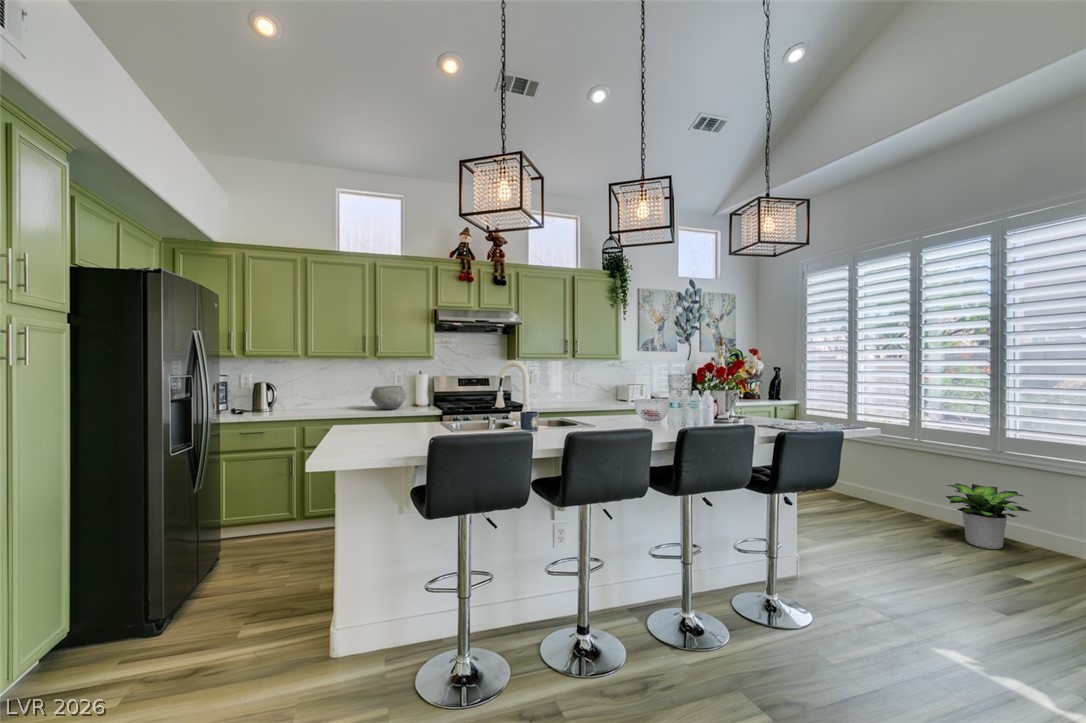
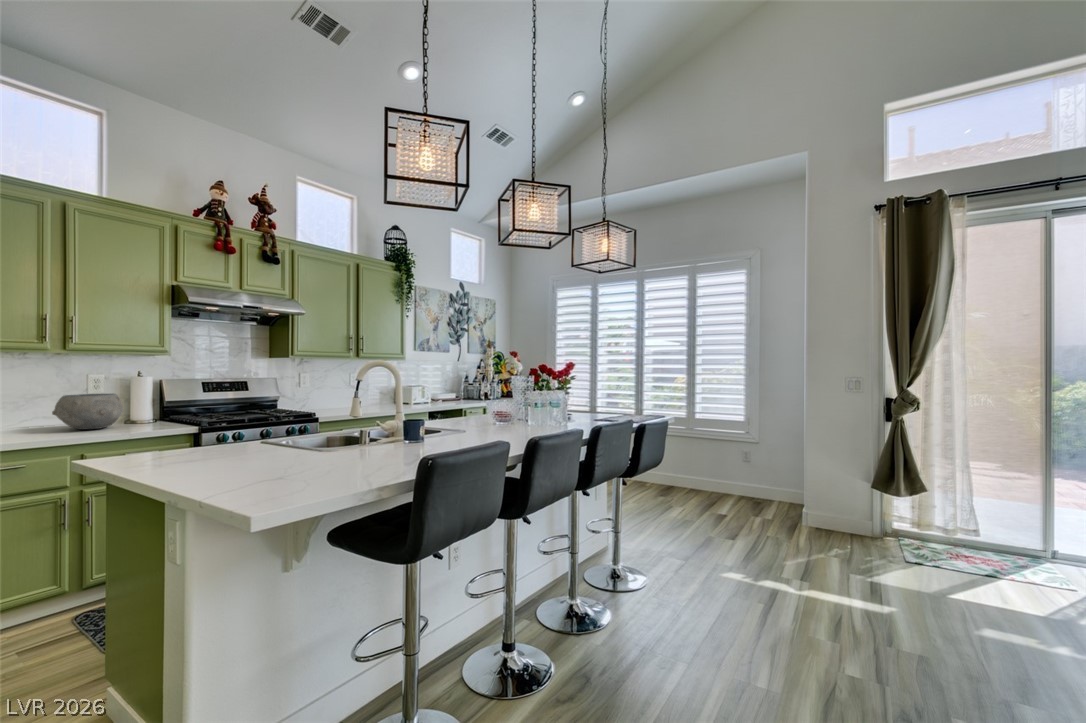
potted plant: present [946,483,1031,549] -> none [666,453,715,498]

